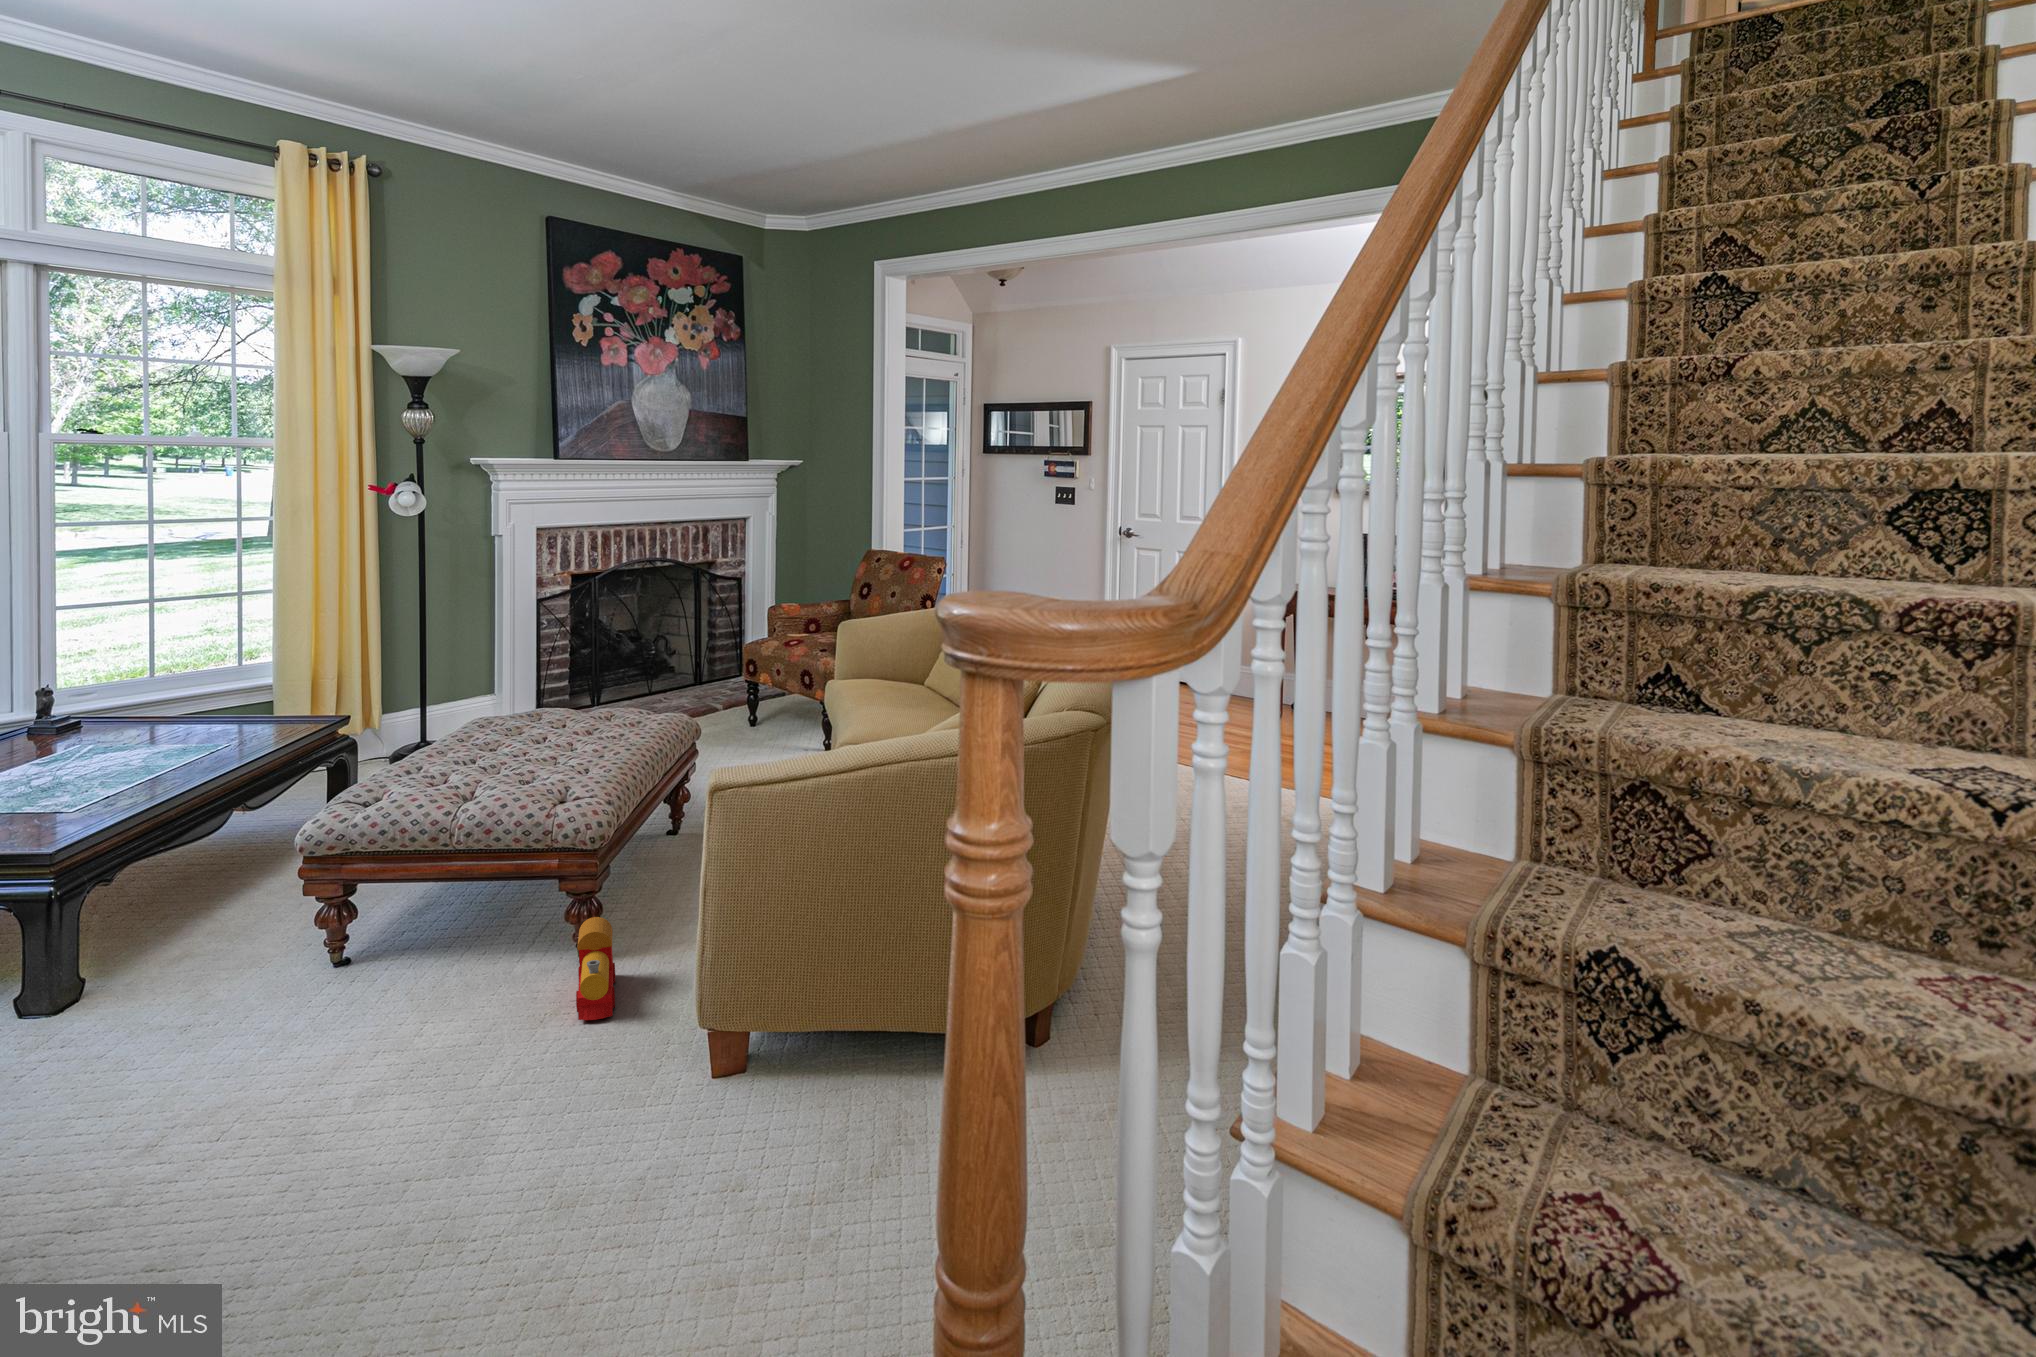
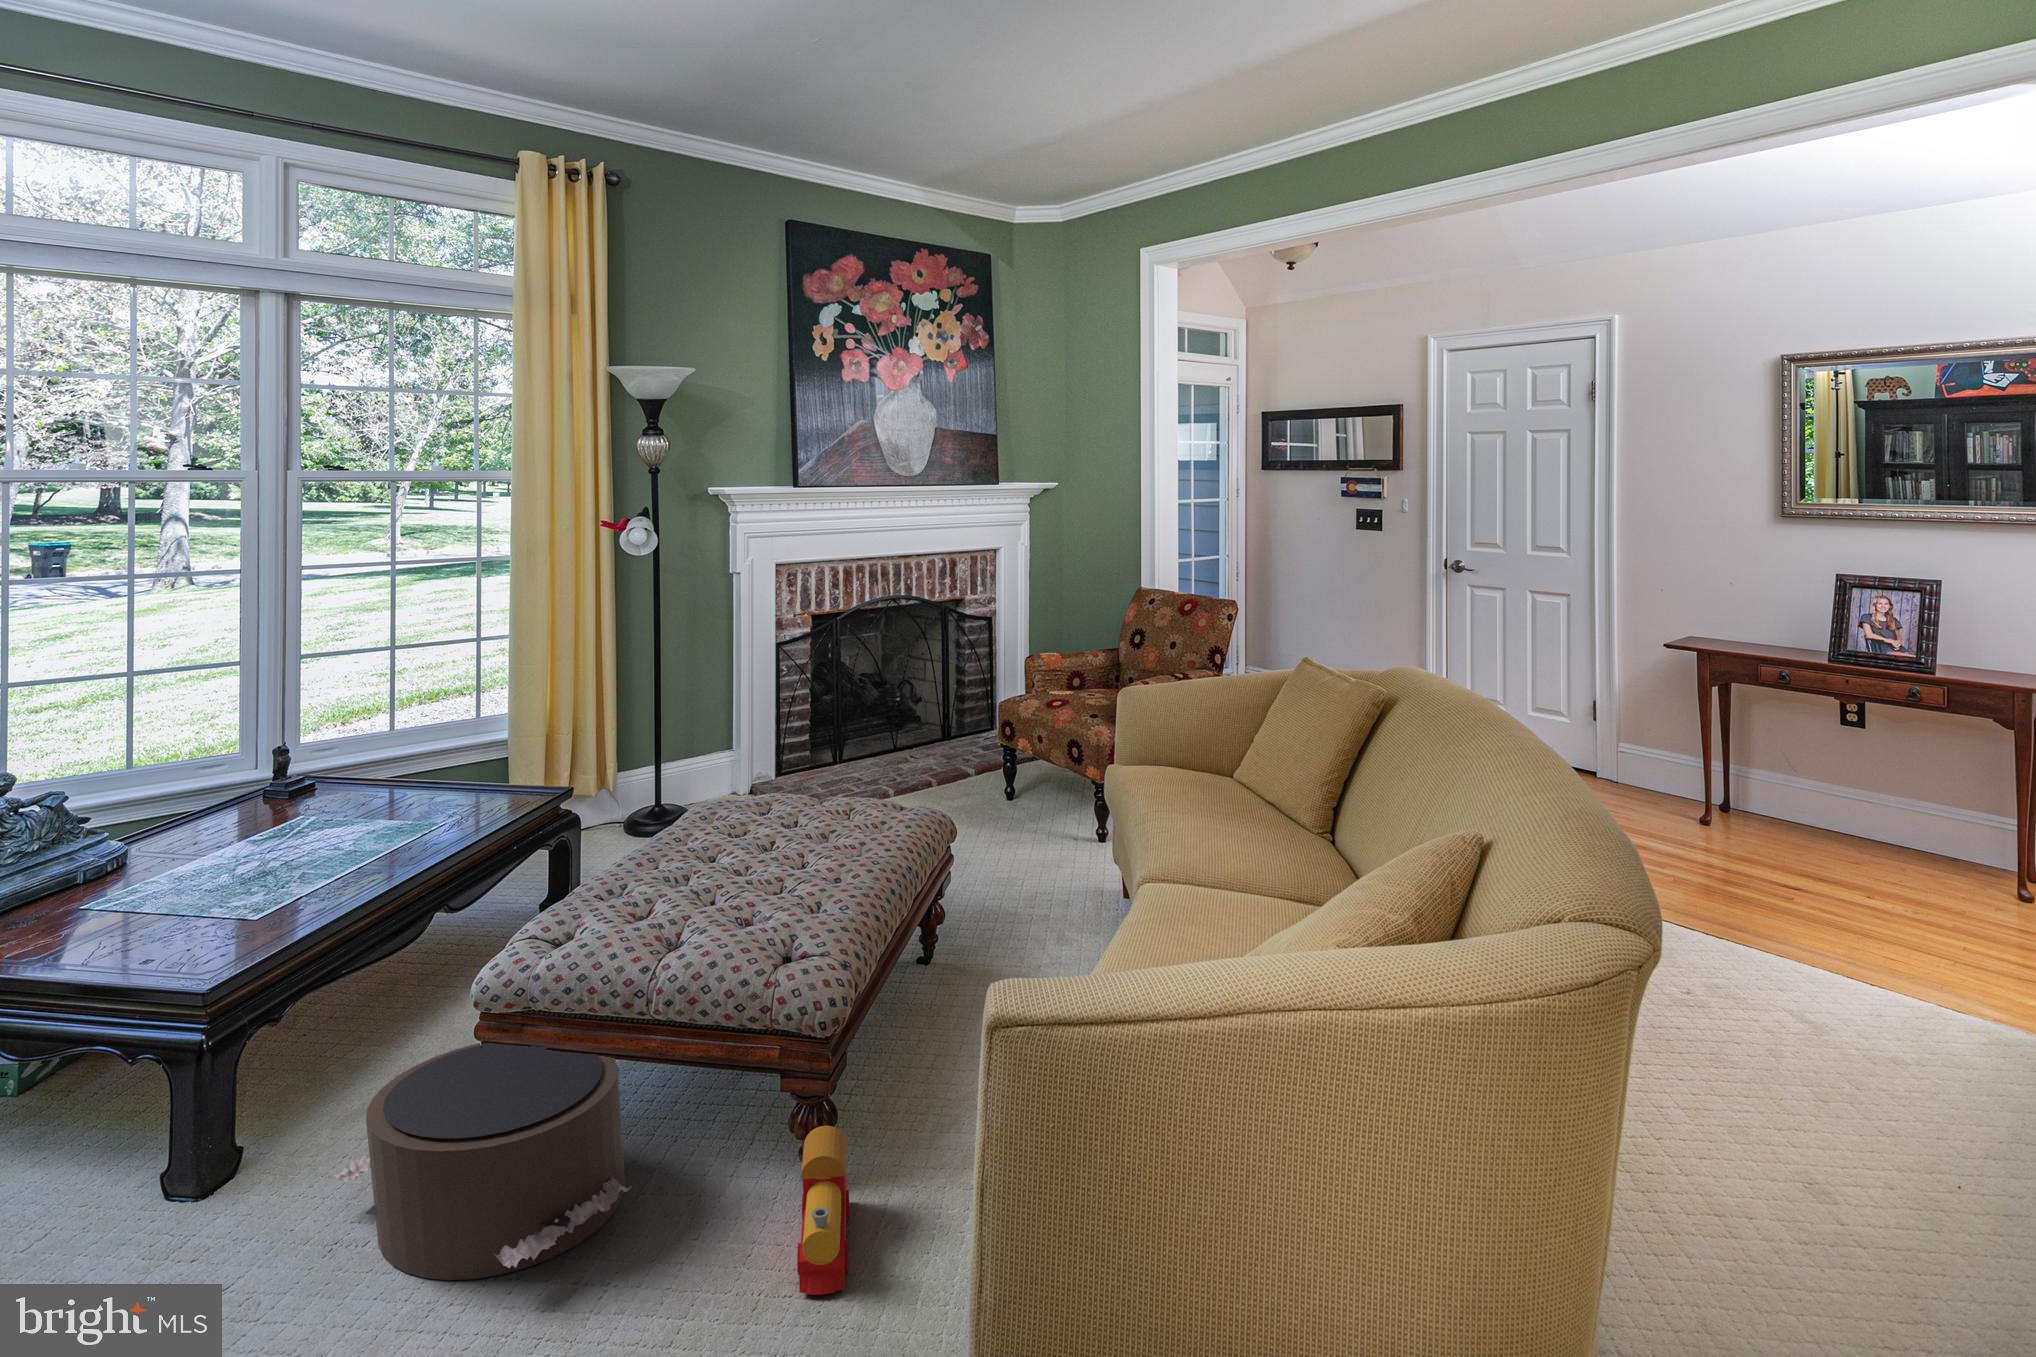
pouf: none [186,871,442,1034] -> present [334,1043,632,1280]

